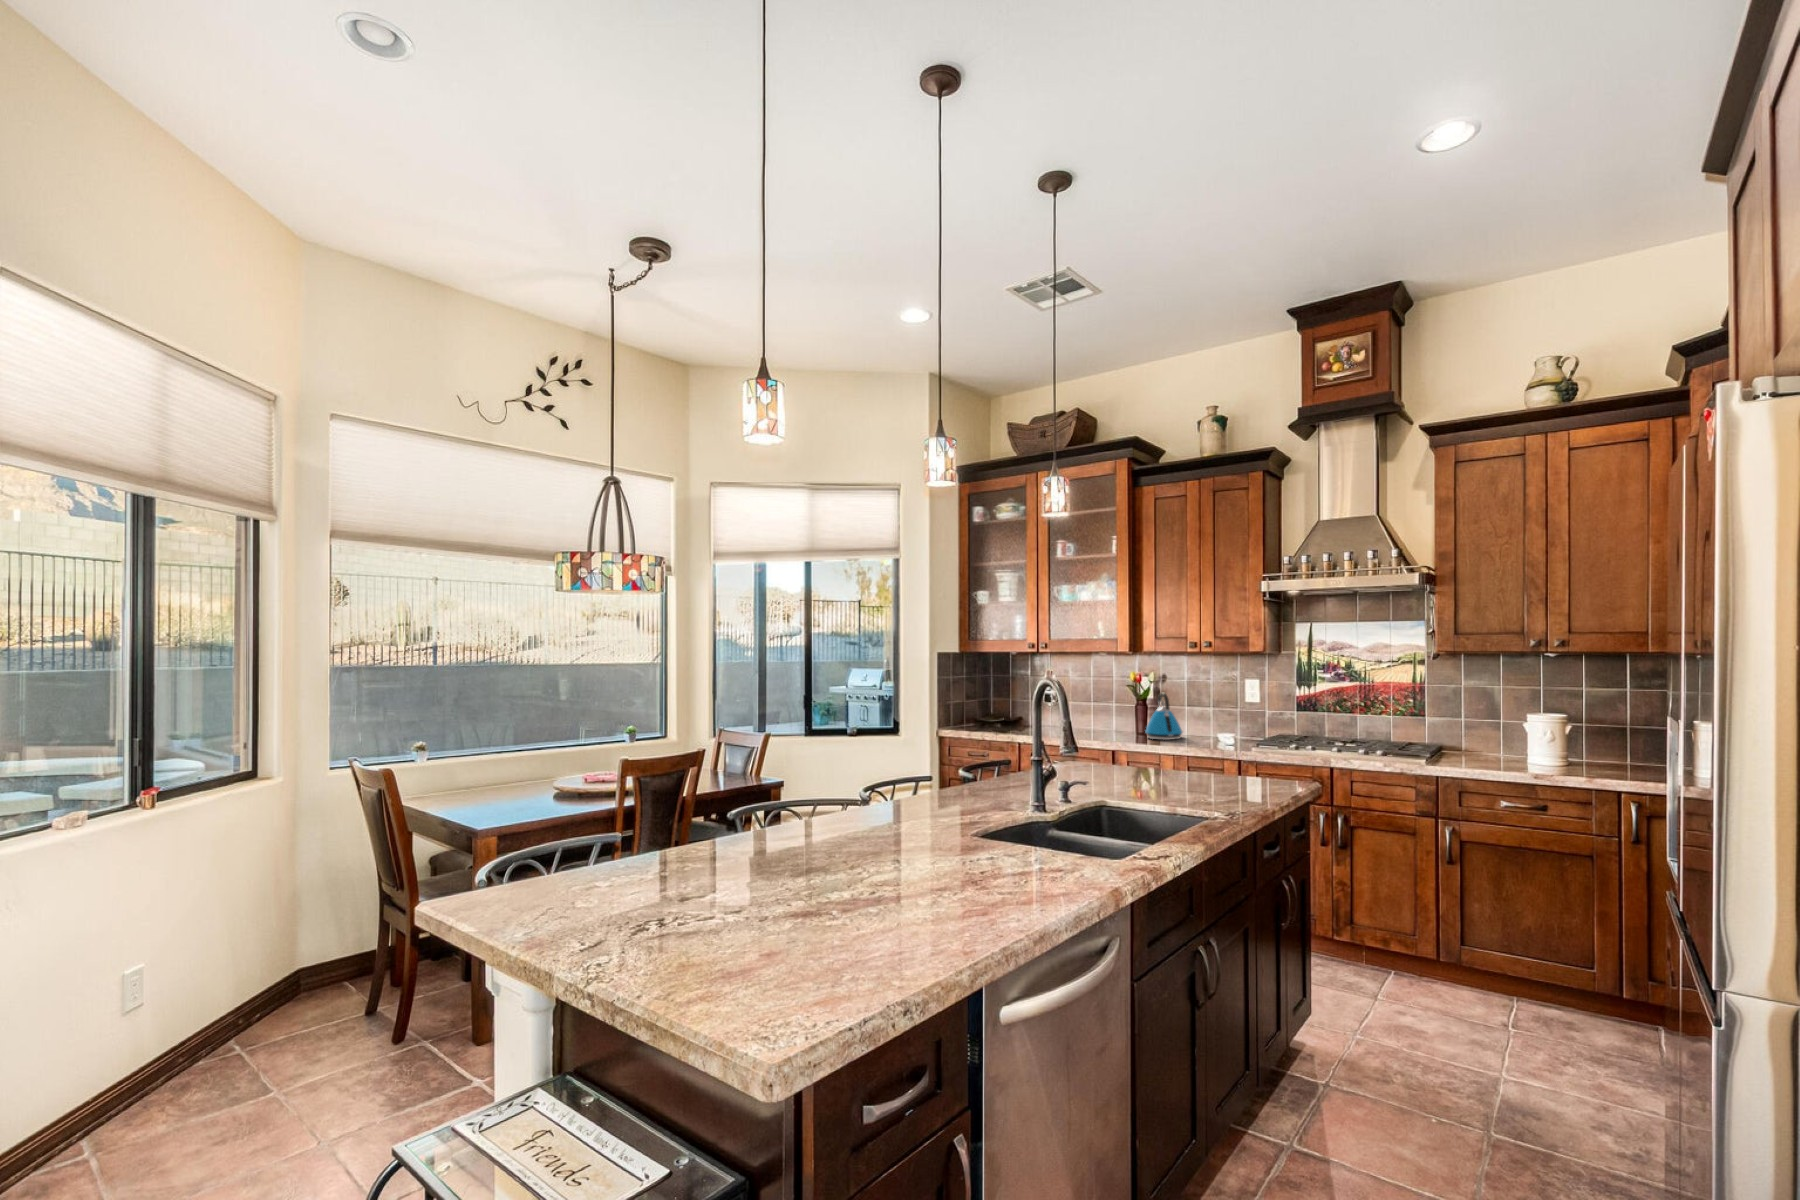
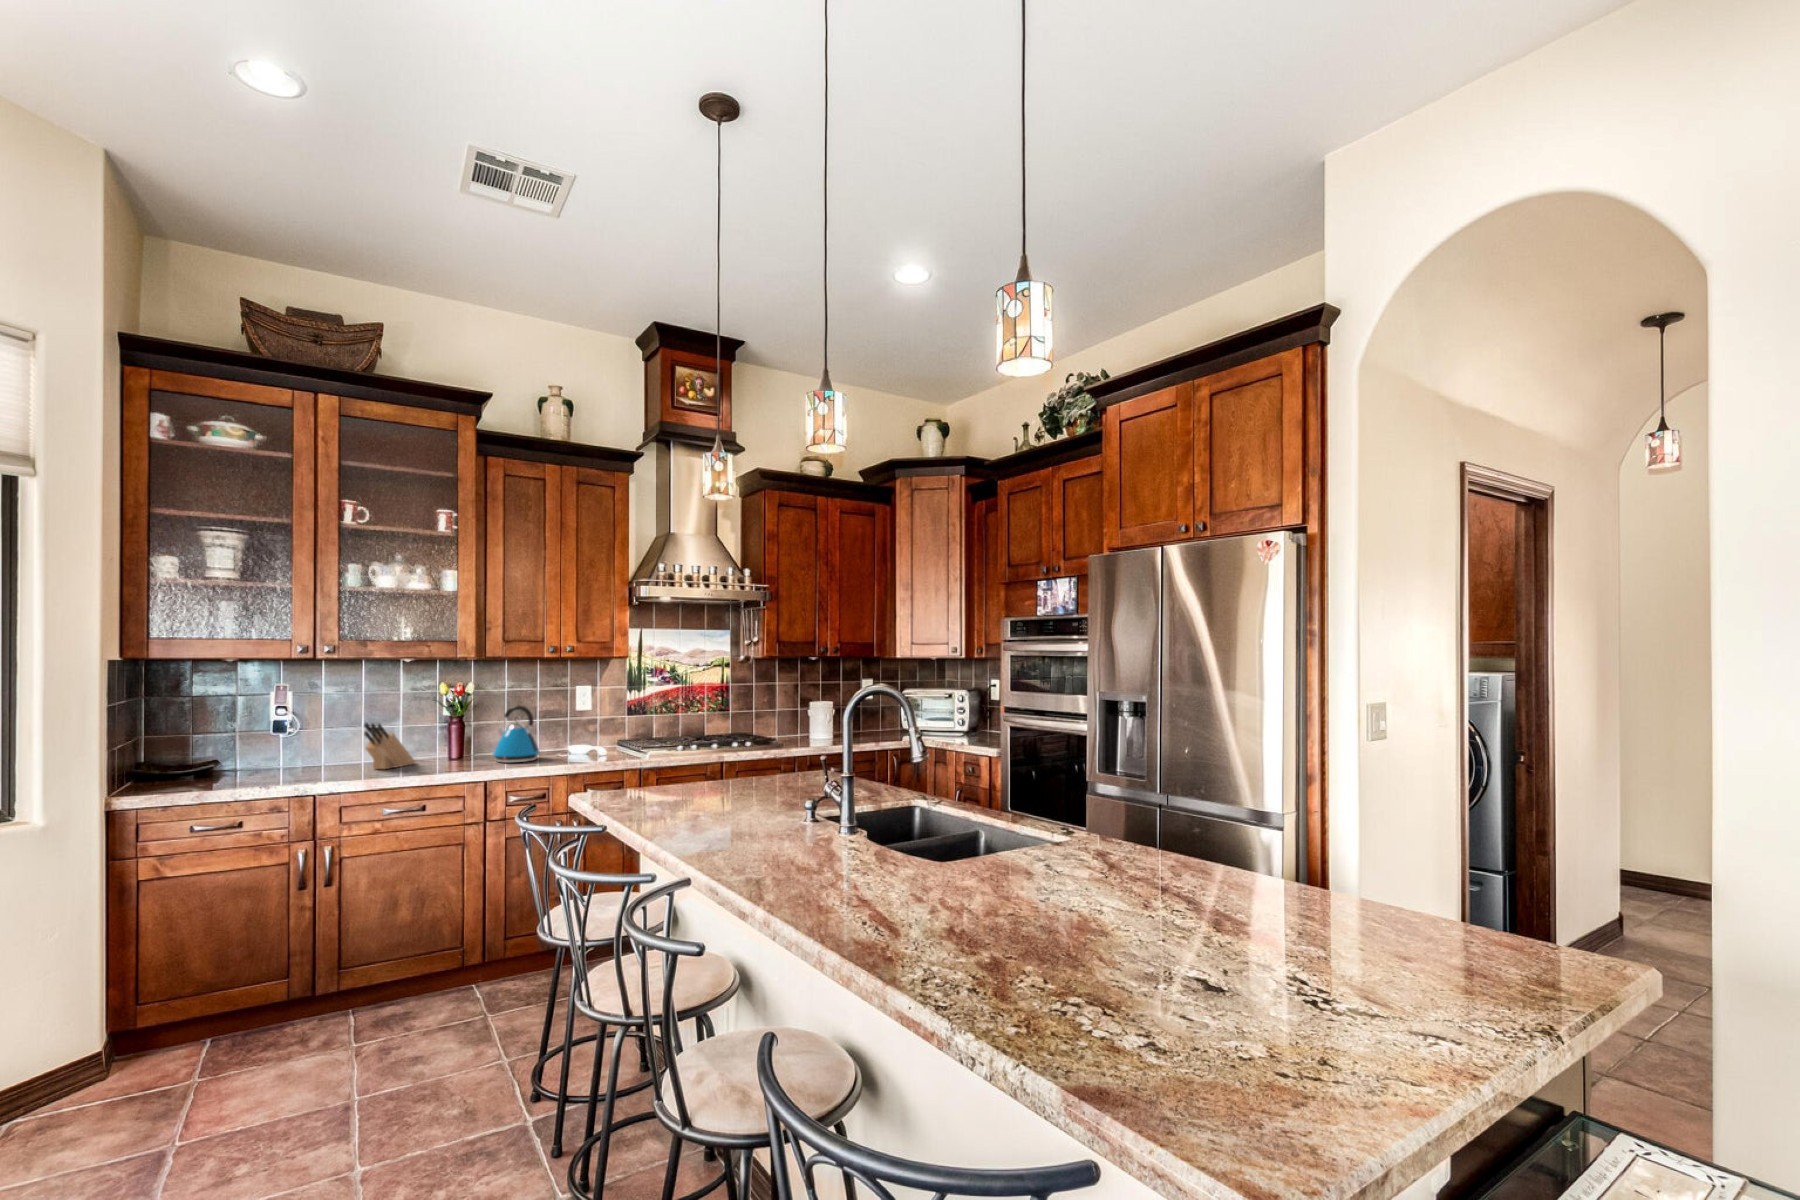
knife block: none [1067,697,1112,732] -> present [364,723,415,769]

